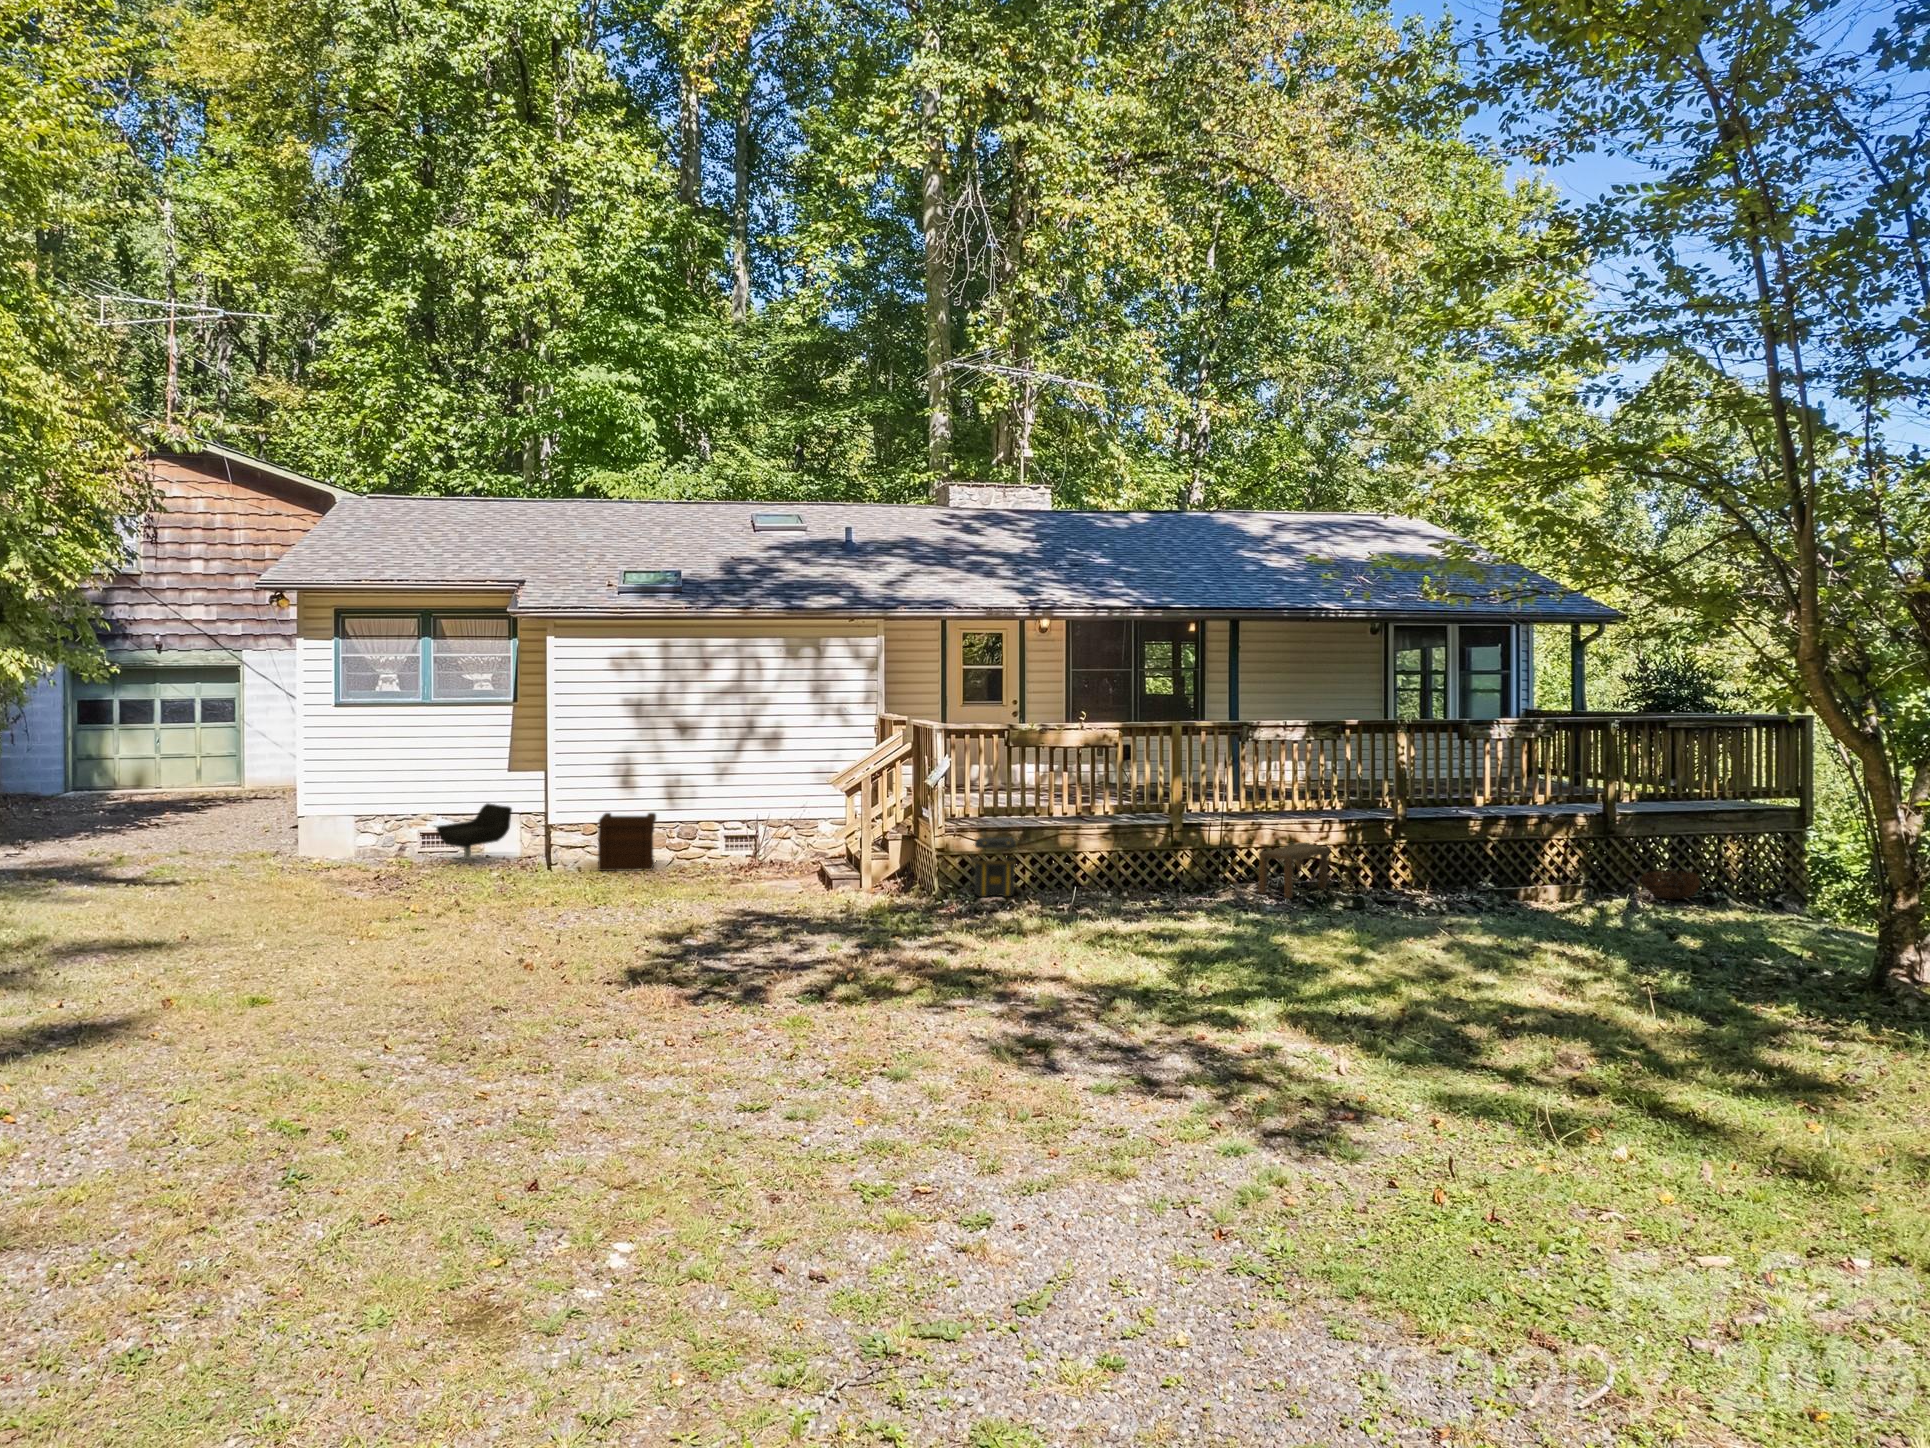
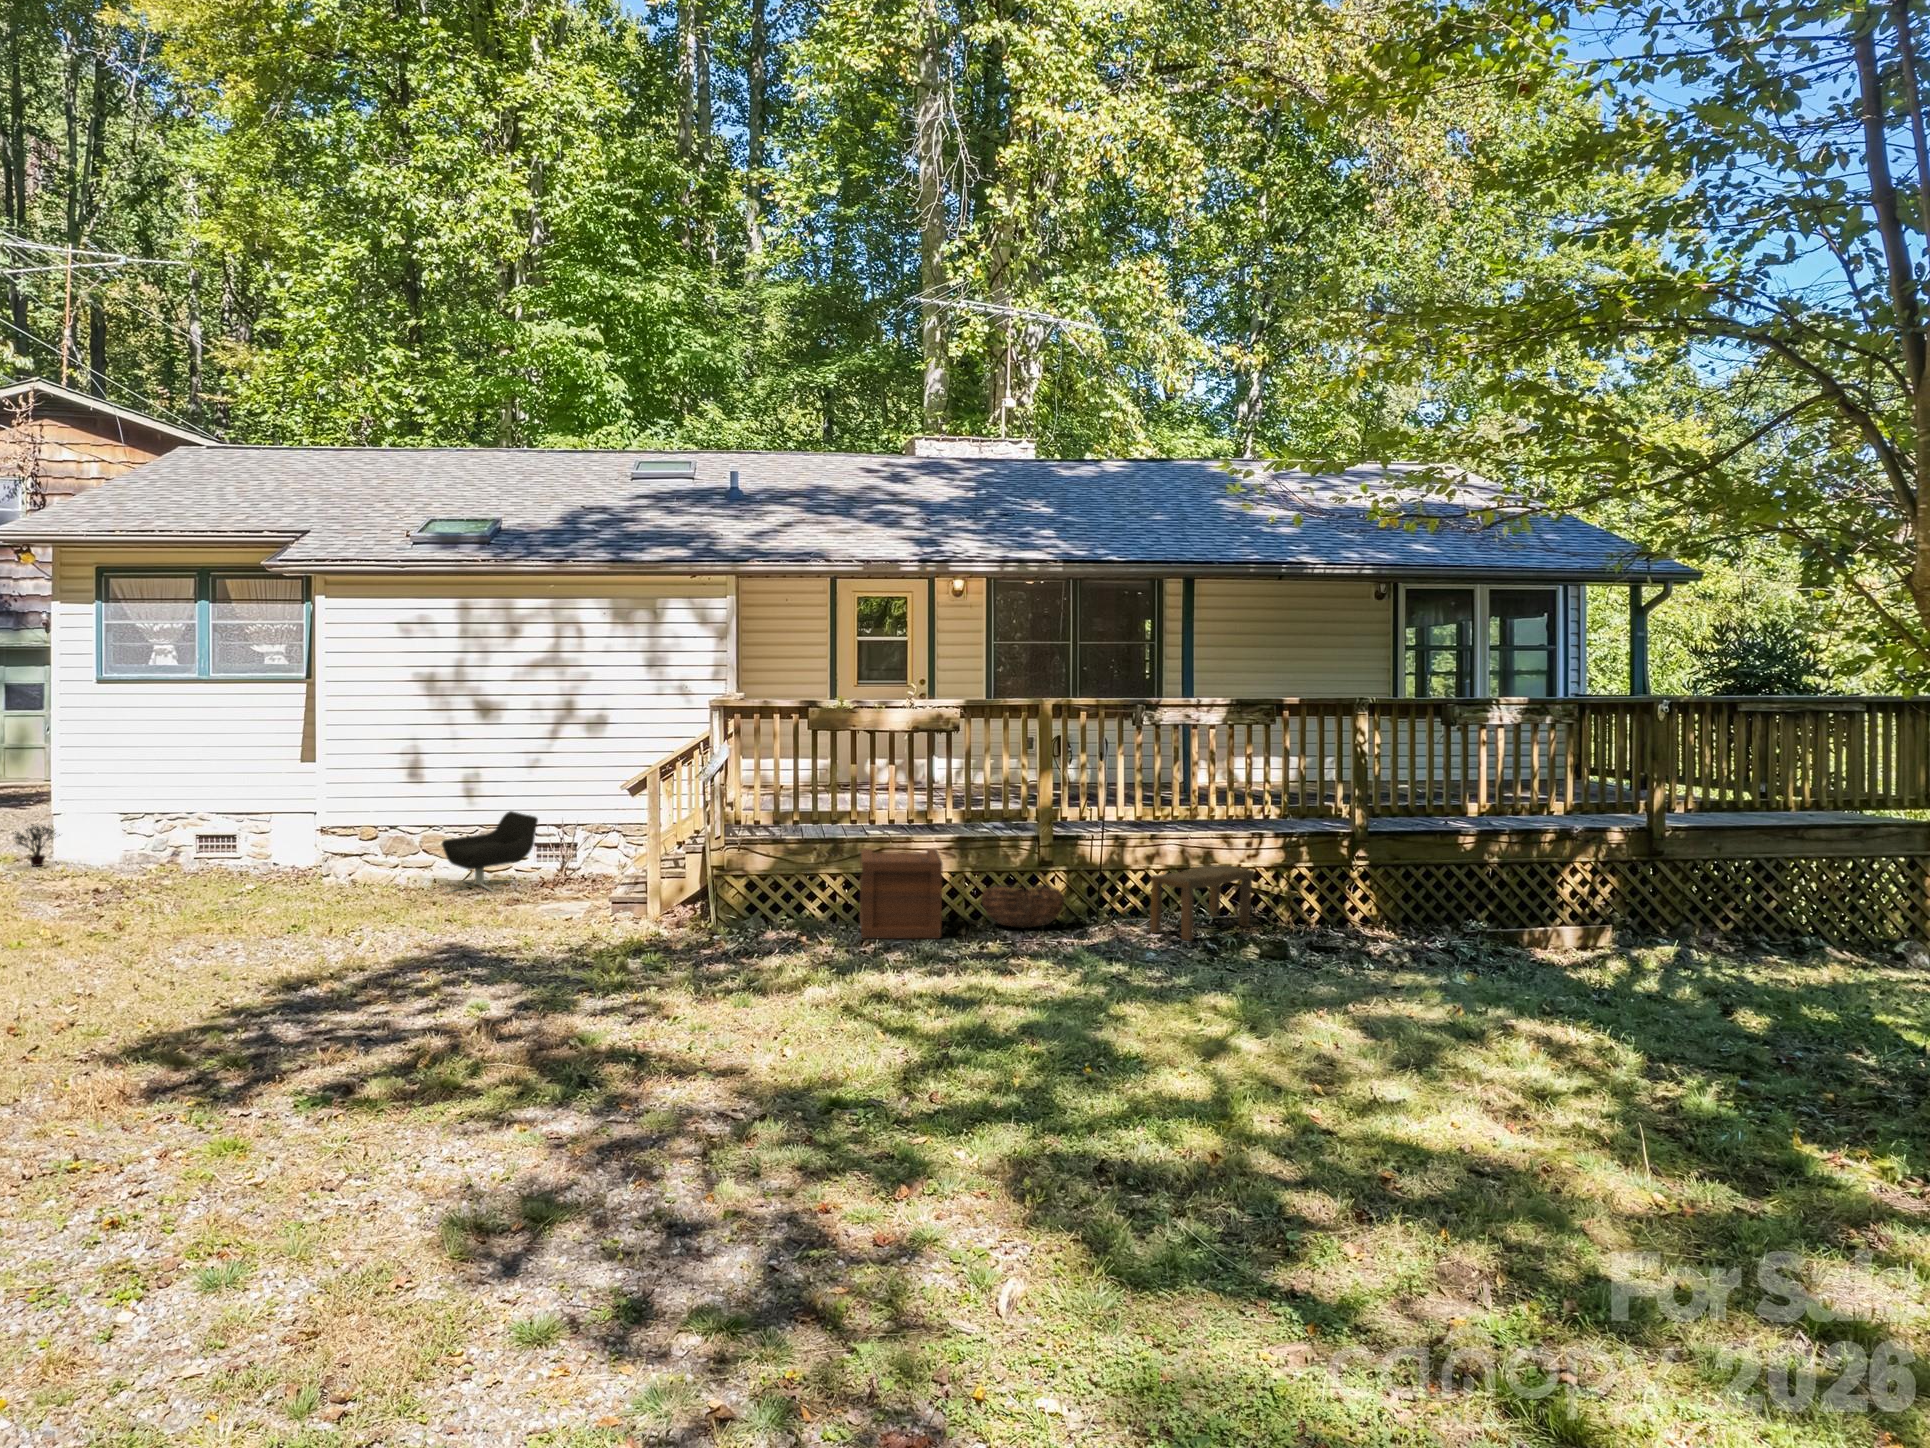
lounge chair: present [437,804,512,863] -> present [442,811,538,892]
wooden crate: present [598,813,656,871] -> present [860,849,943,939]
potted plant: none [339,822,378,857] -> present [15,824,60,867]
toolbox: present [971,837,1016,897] -> none [755,846,814,933]
basket: present [1641,871,1700,900] -> present [981,885,1064,928]

